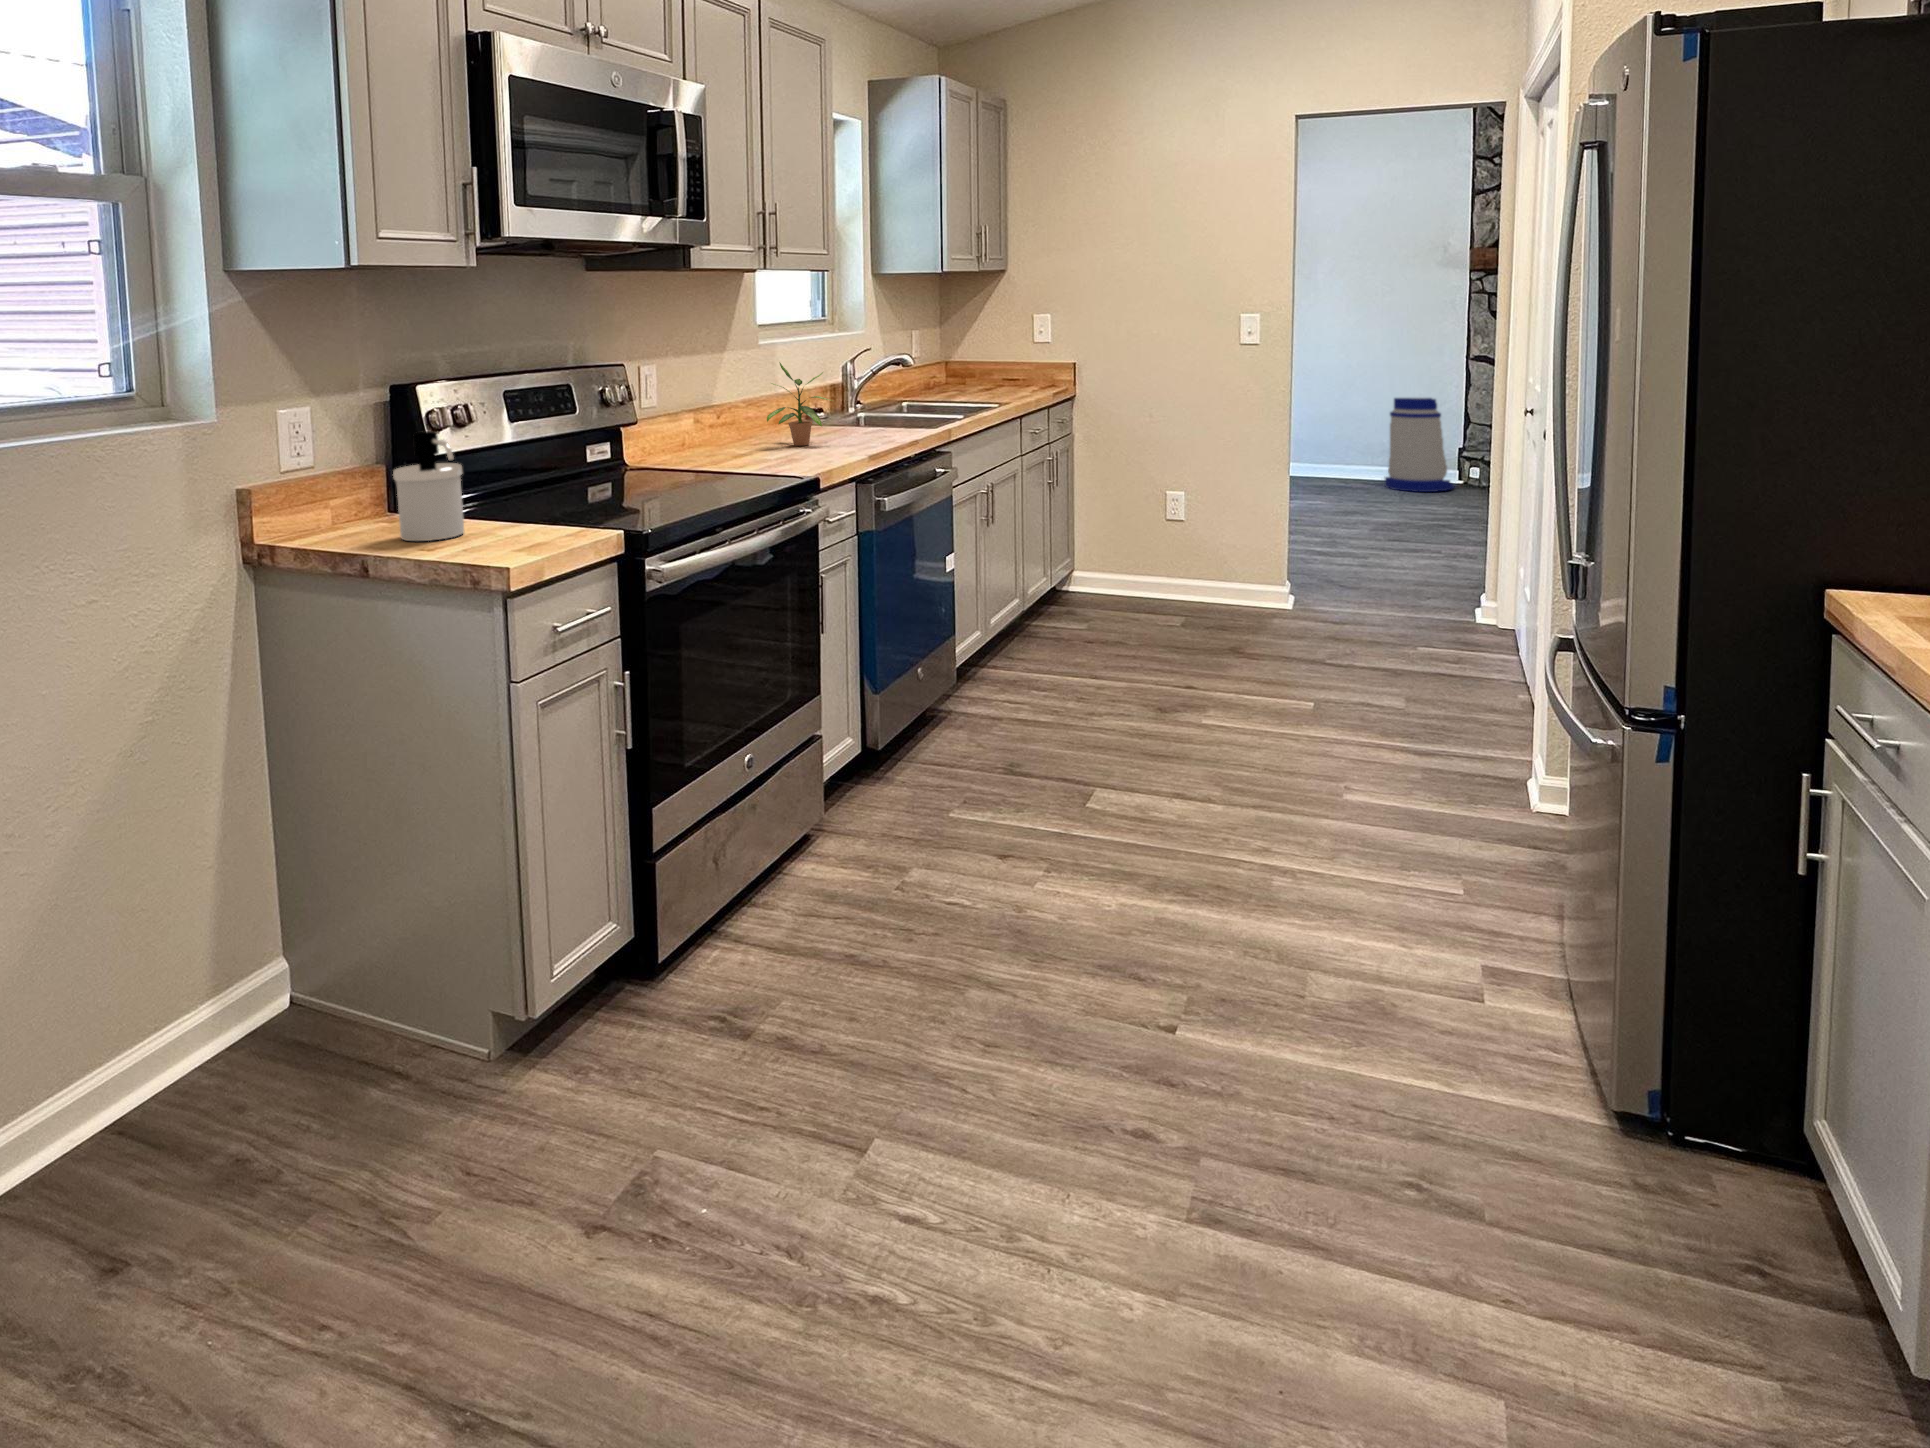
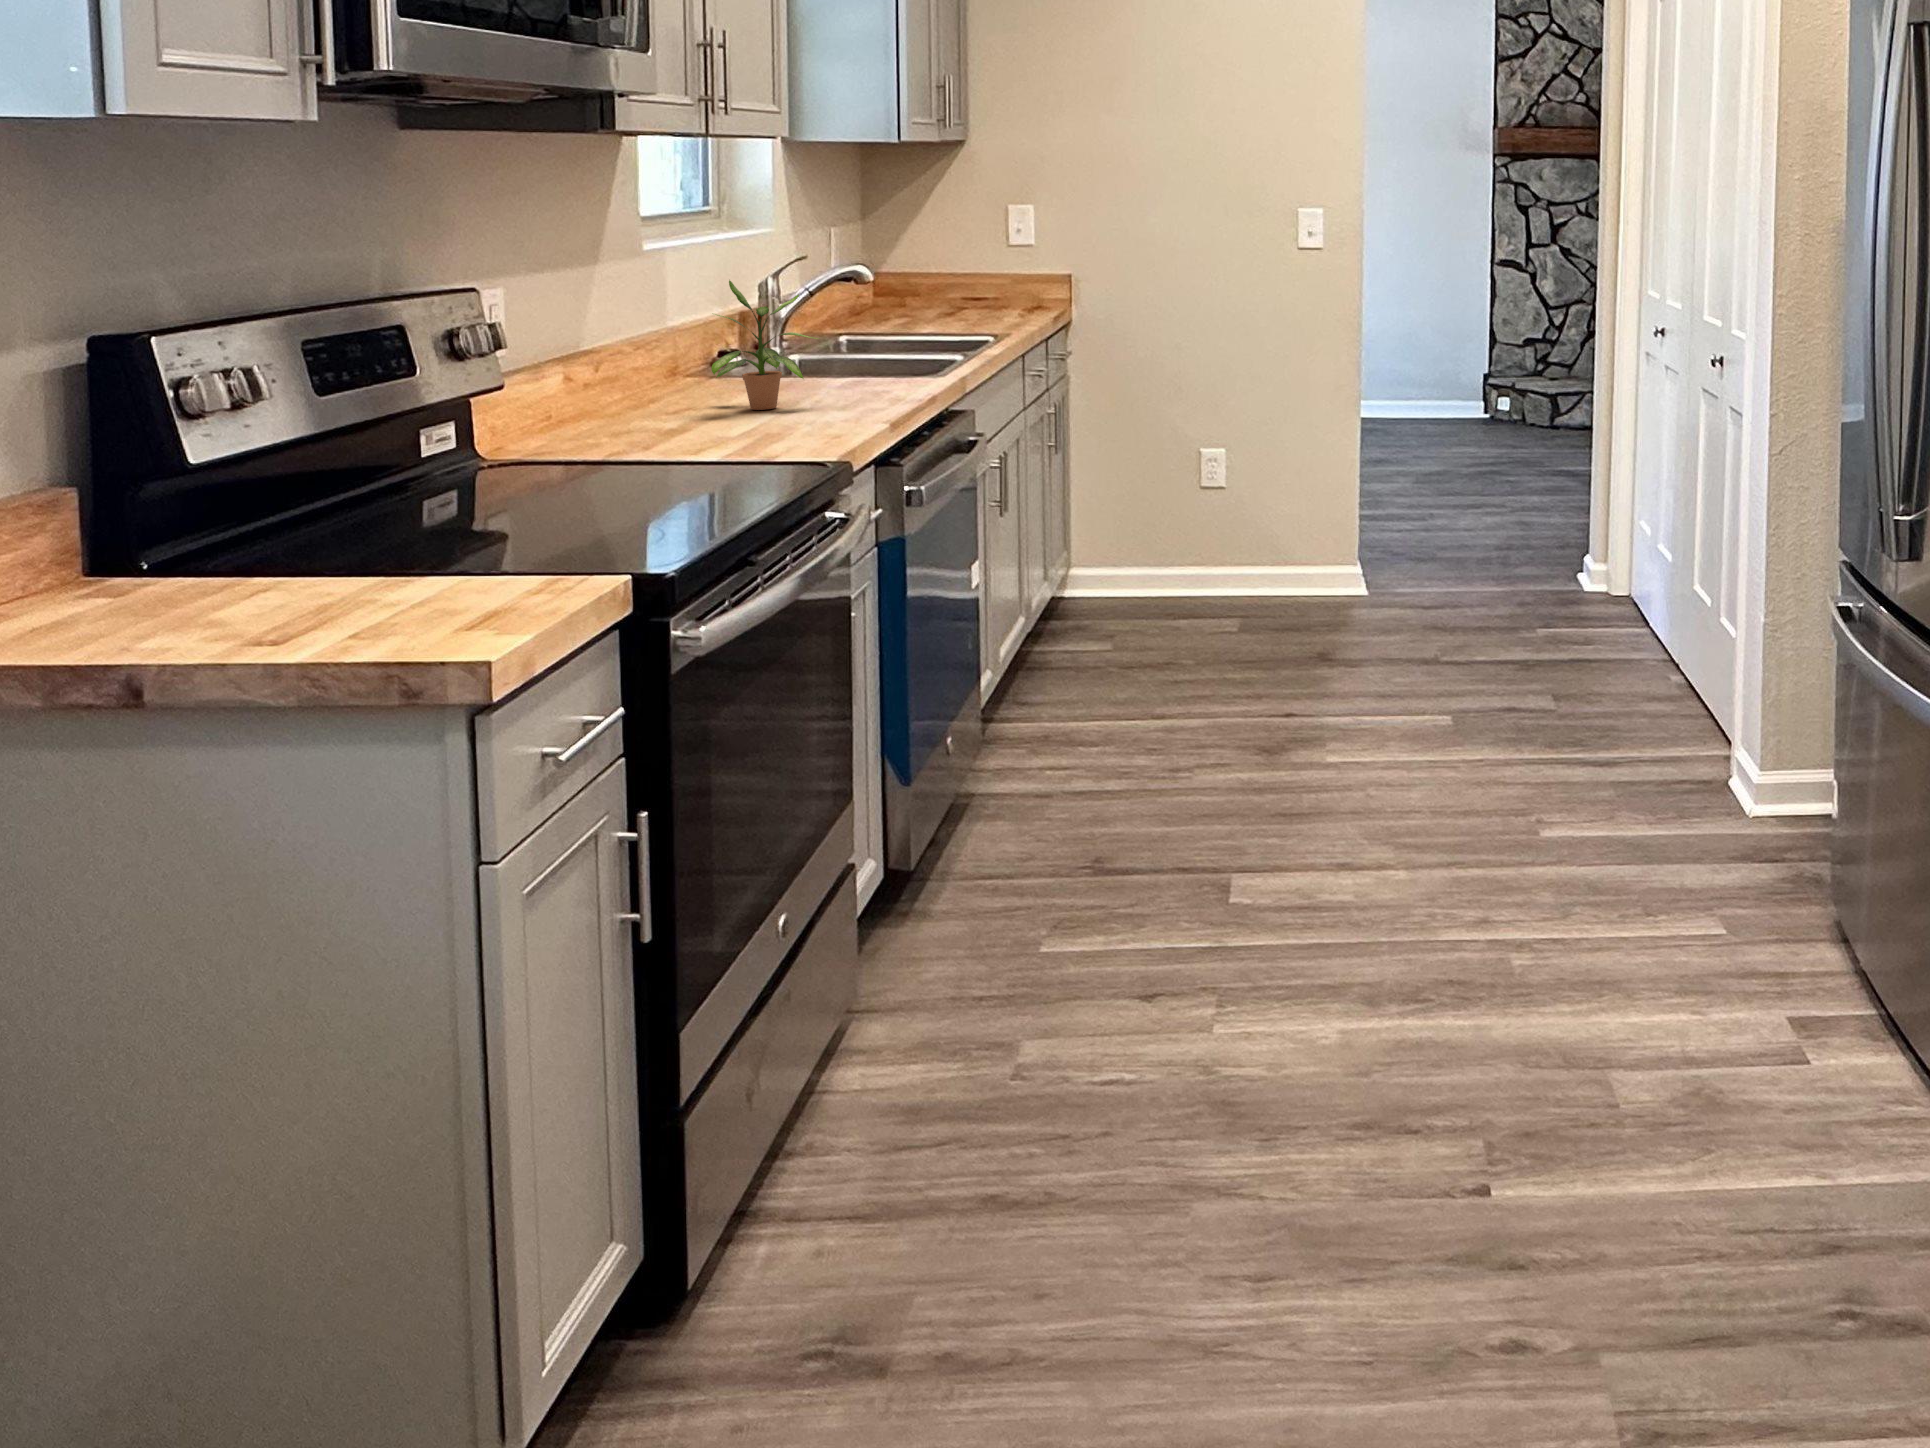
trash can: present [1385,398,1454,492] -> none [1398,309,1478,428]
soap dispenser: present [393,431,464,541] -> none [151,420,310,629]

